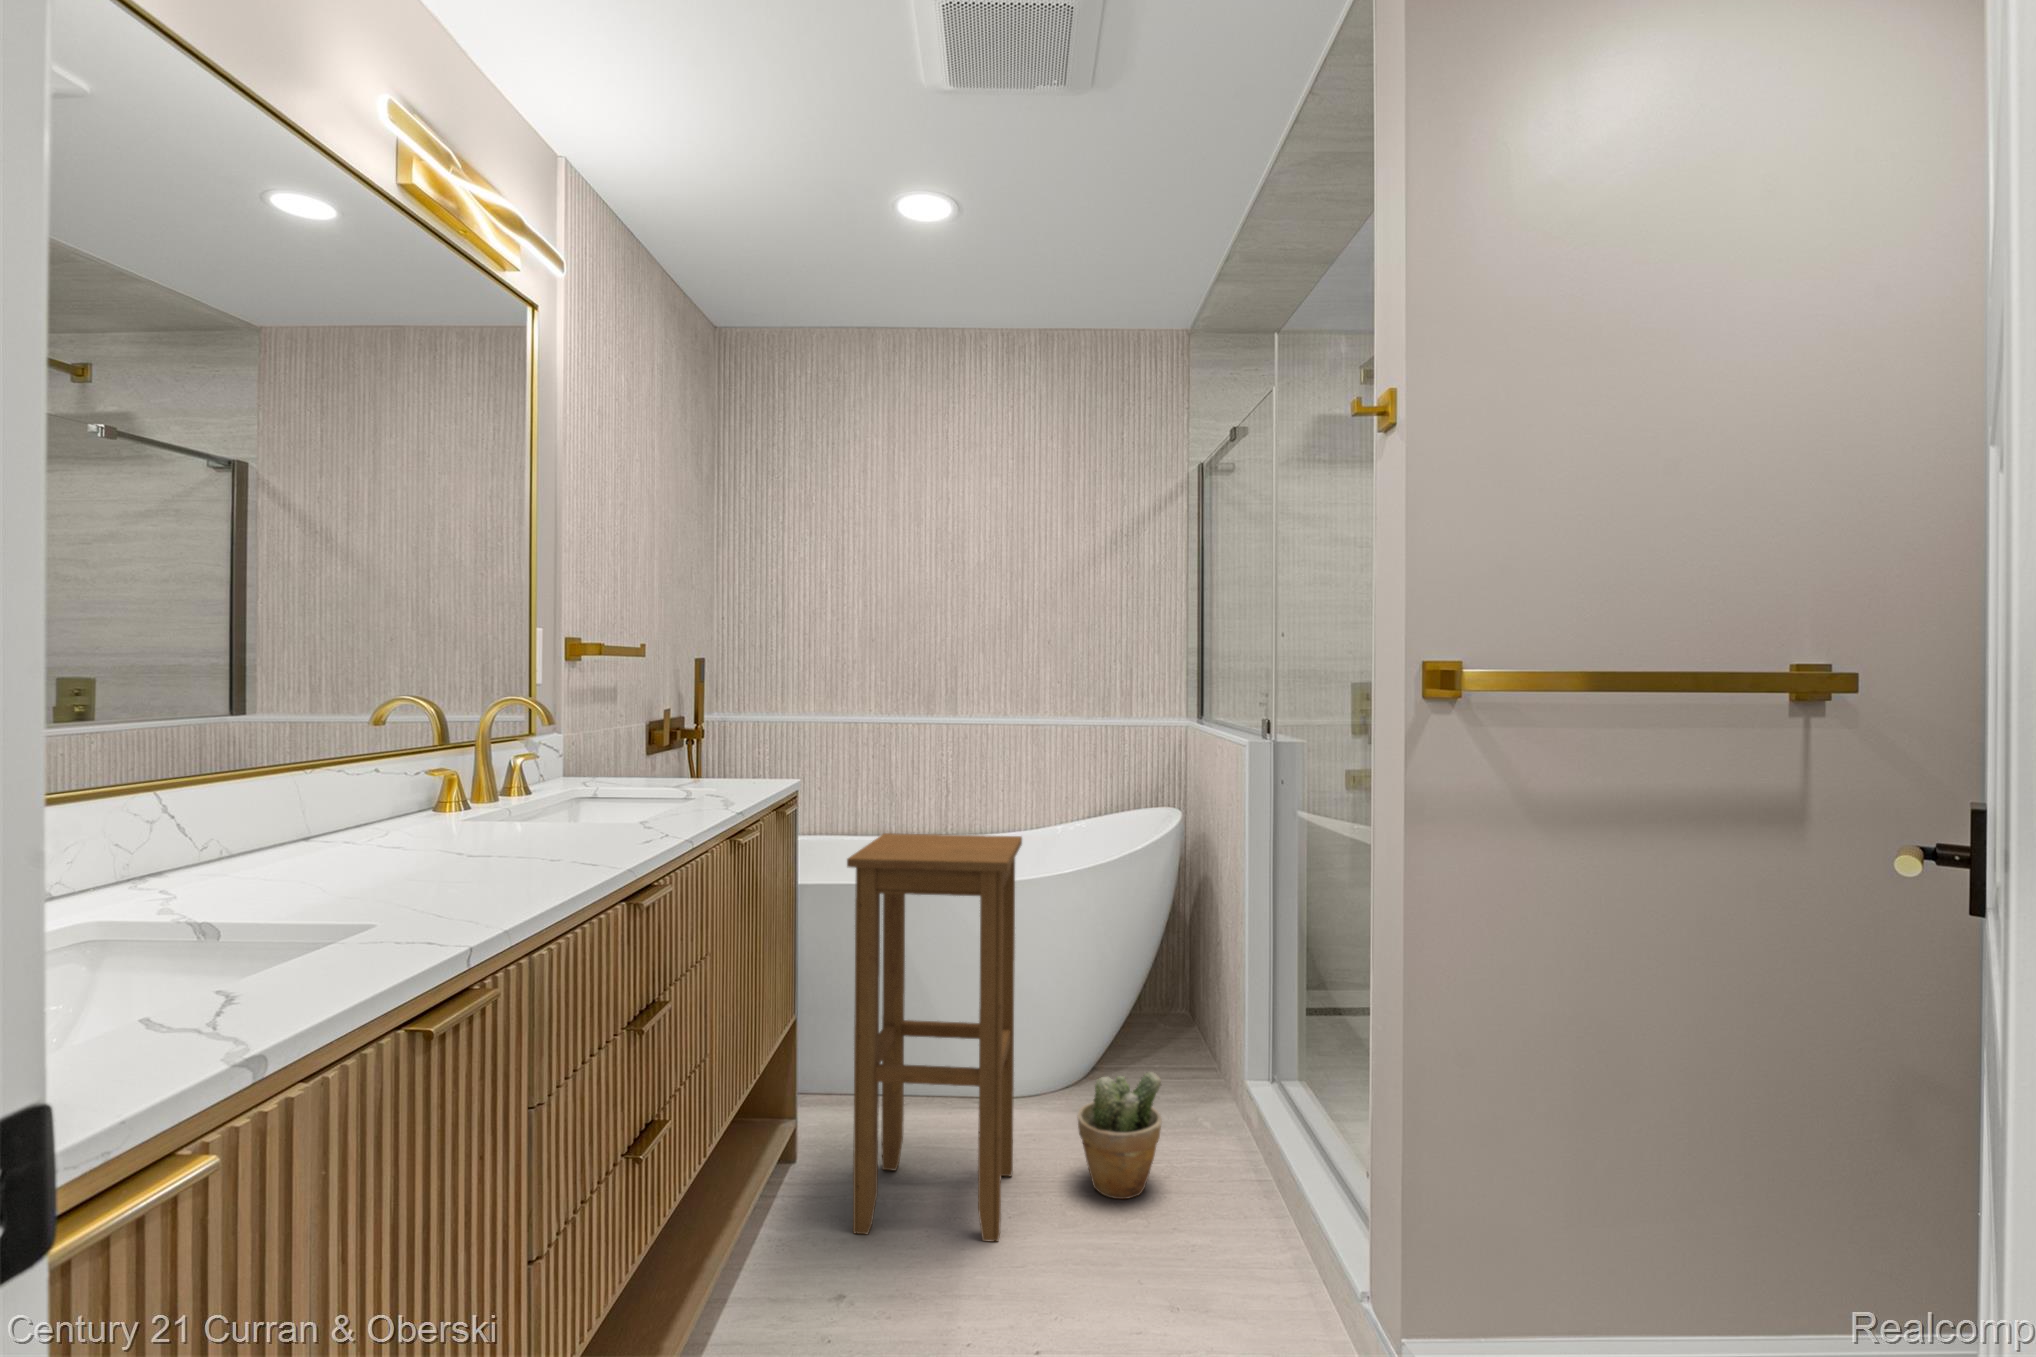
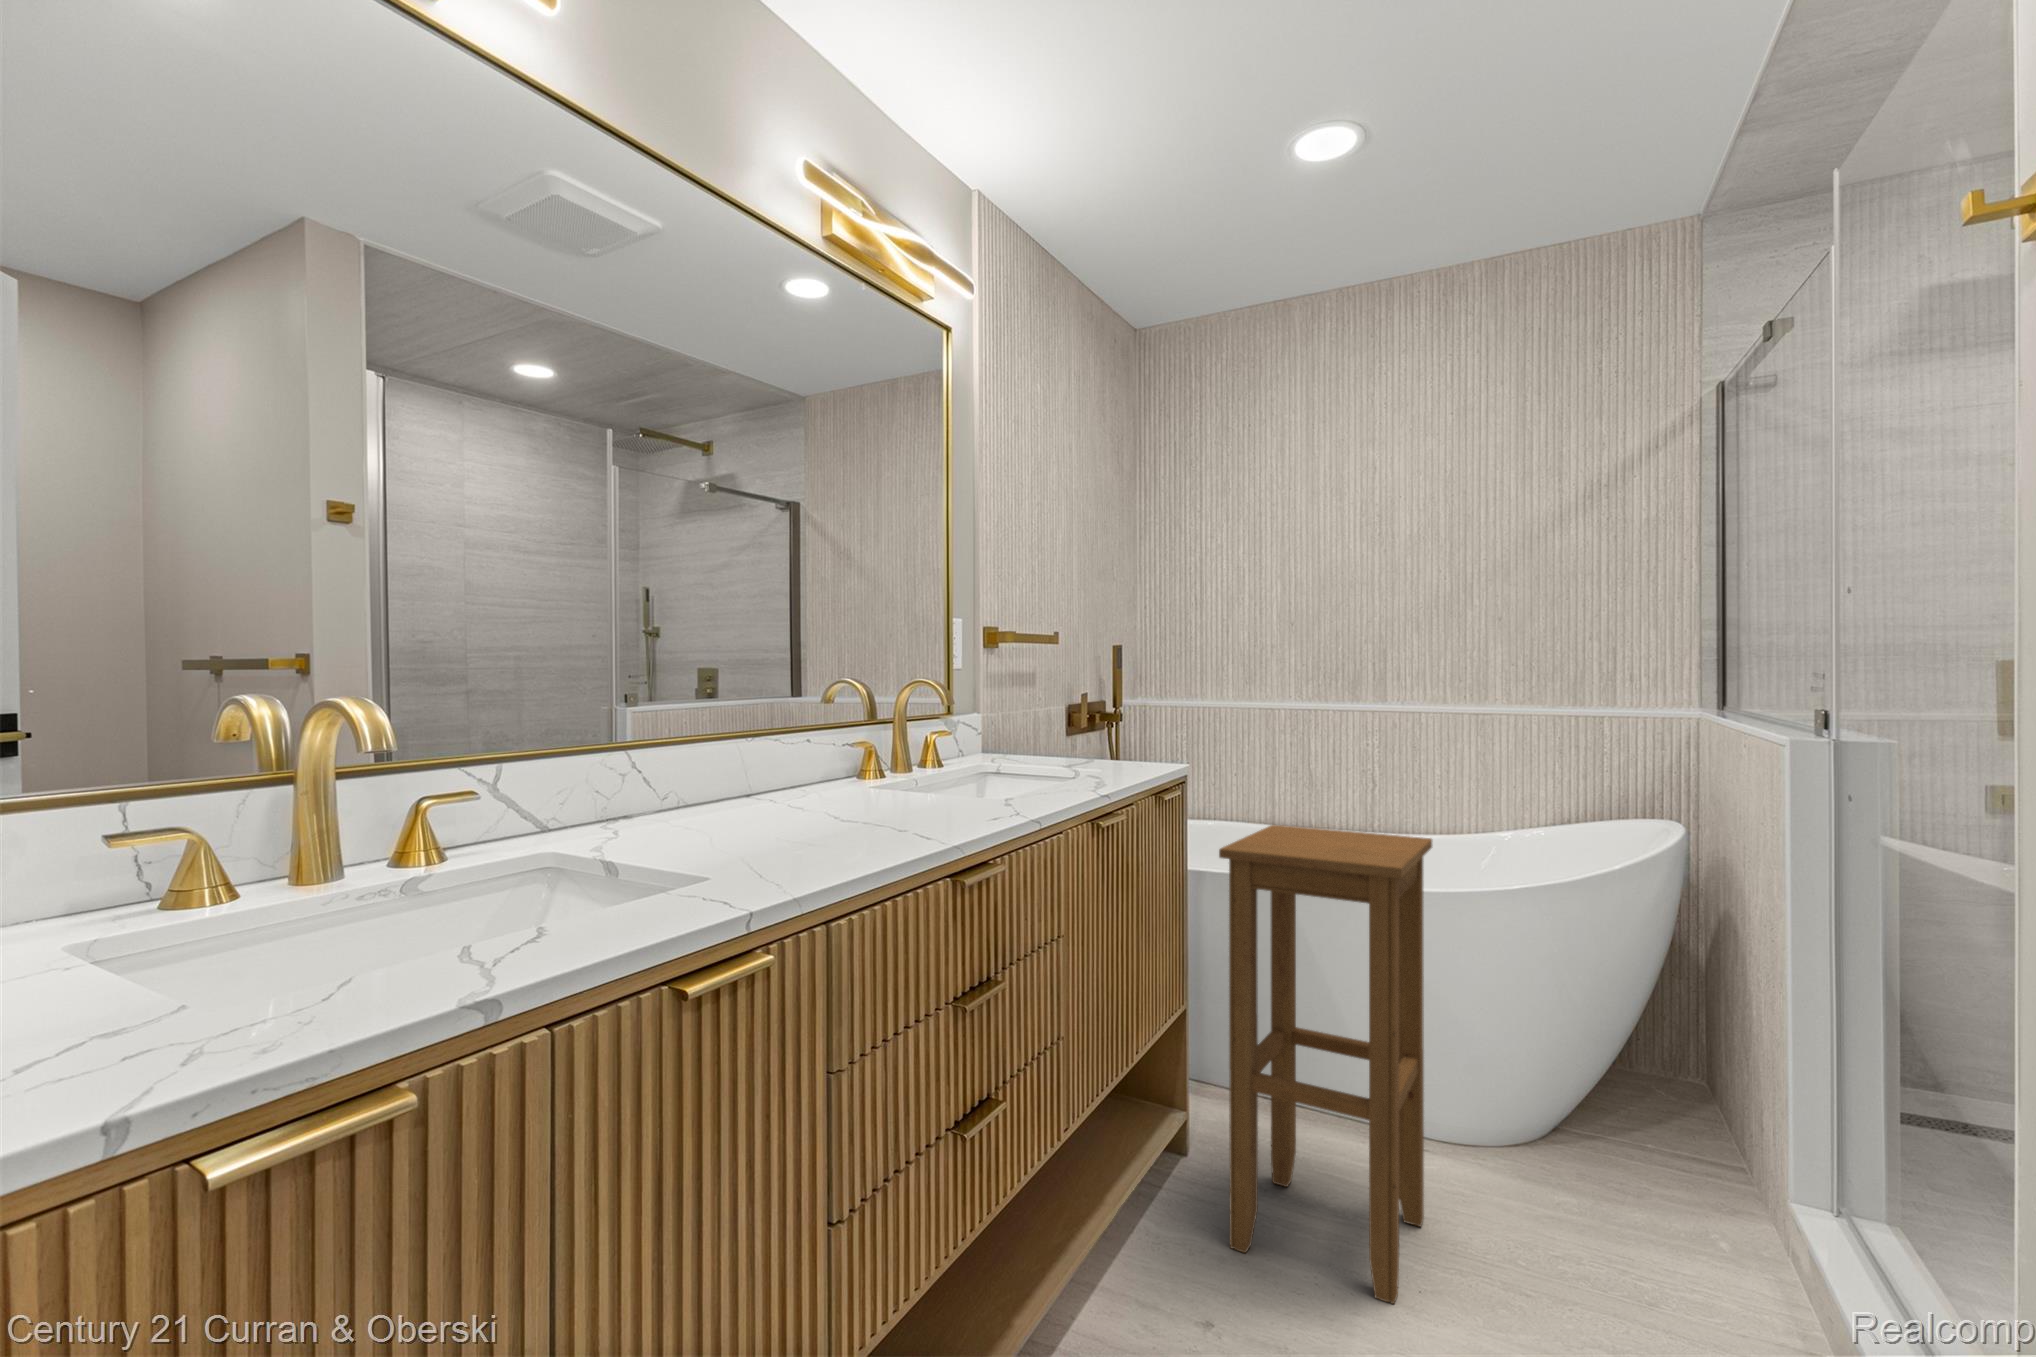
potted plant: present [1078,1072,1162,1199] -> none [1504,1137,1623,1295]

